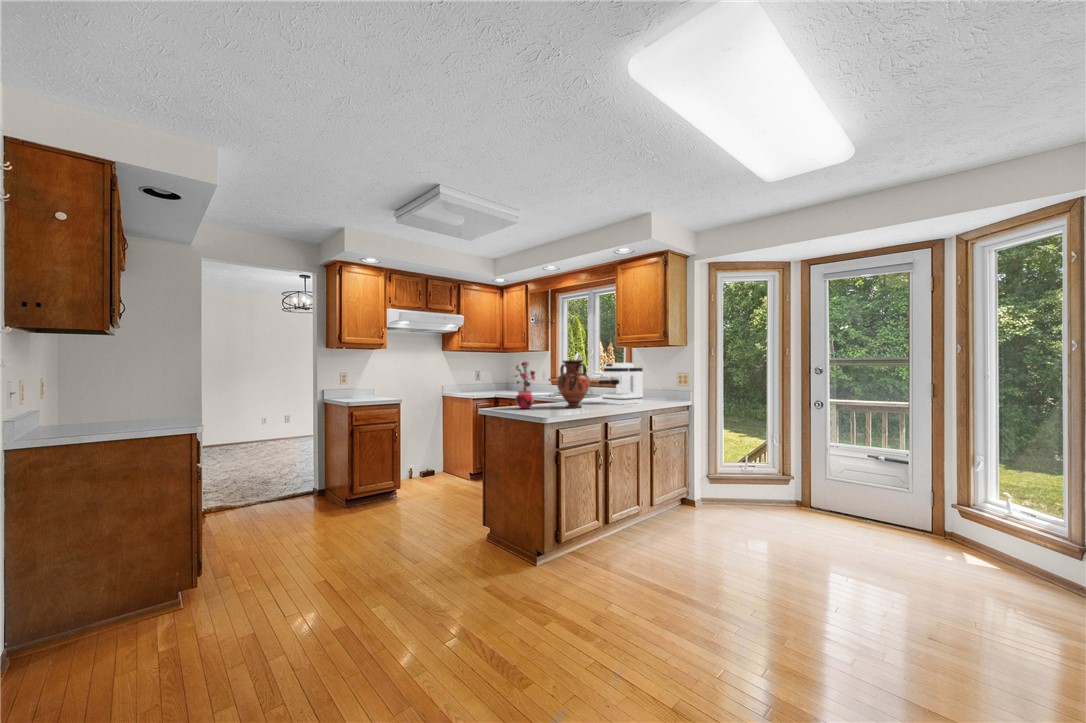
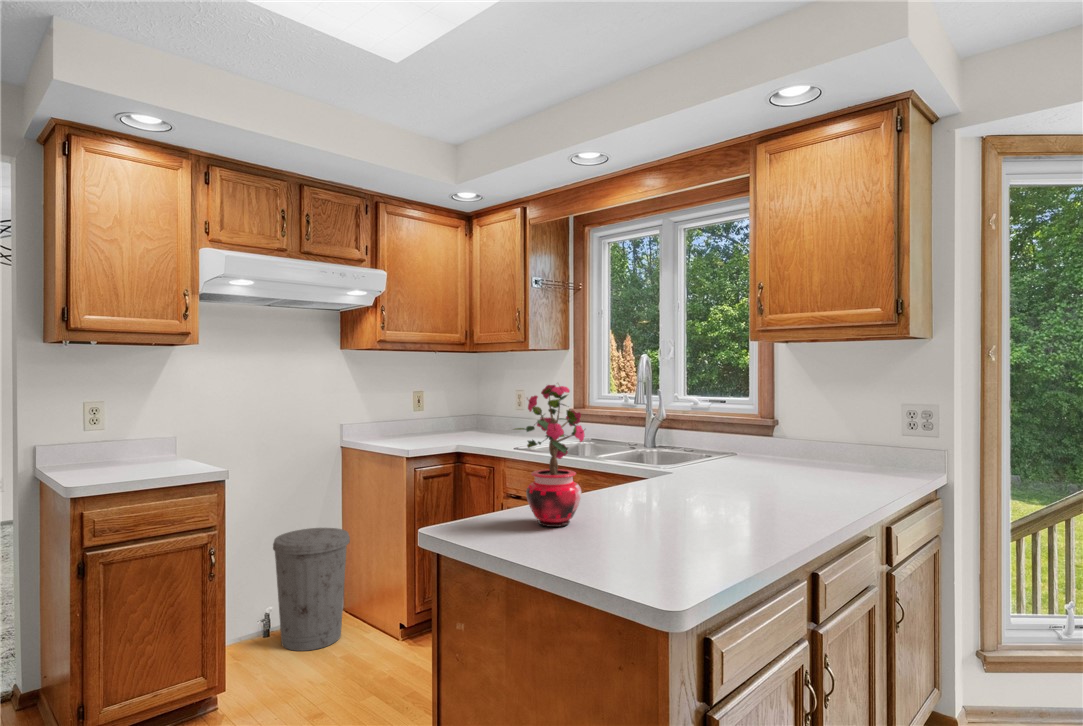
vase: present [557,360,590,408] -> none [642,379,738,520]
coffee maker: present [599,363,643,404] -> none [739,383,851,496]
trash can: none [414,431,448,482] -> present [273,528,350,651]

